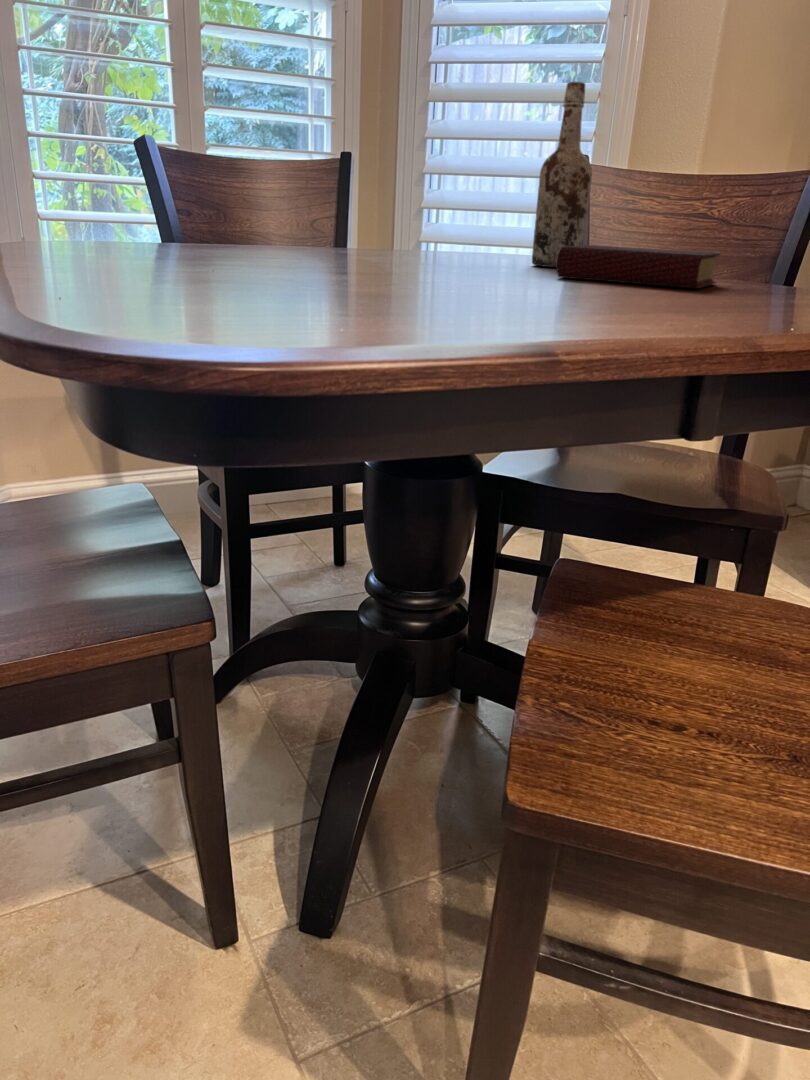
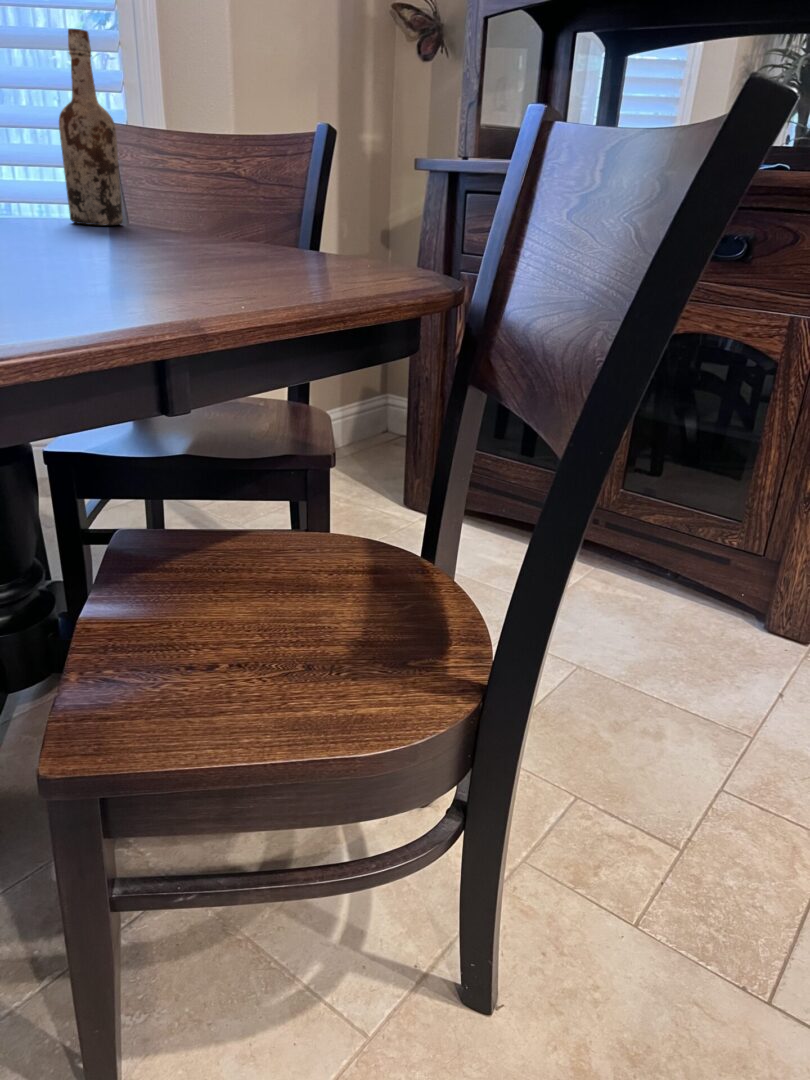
book: present [556,245,722,288] -> none [81,204,248,251]

